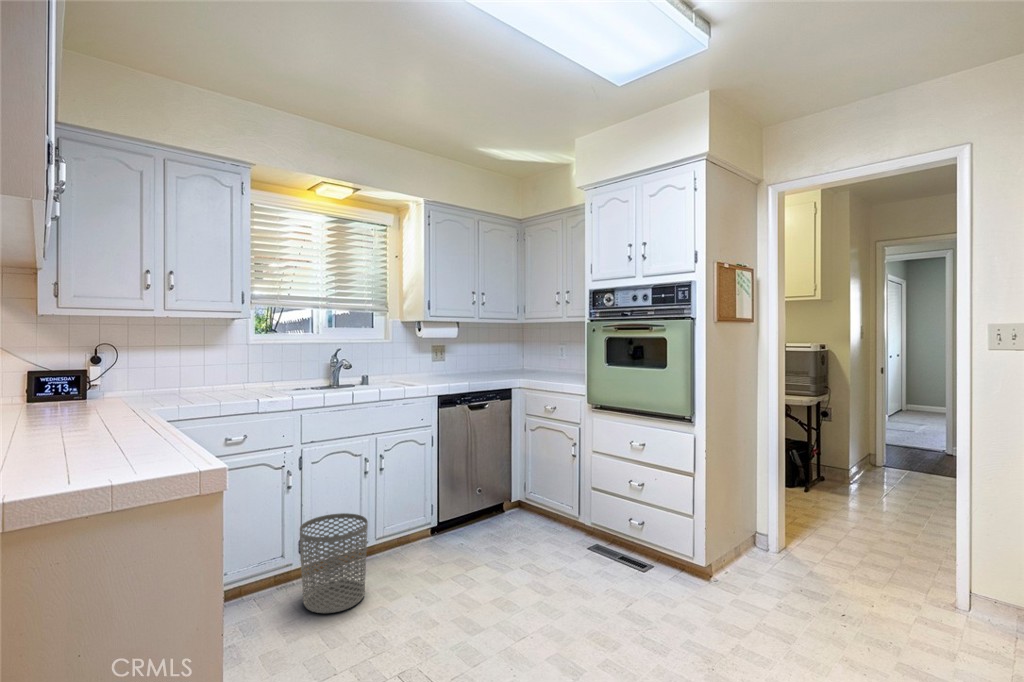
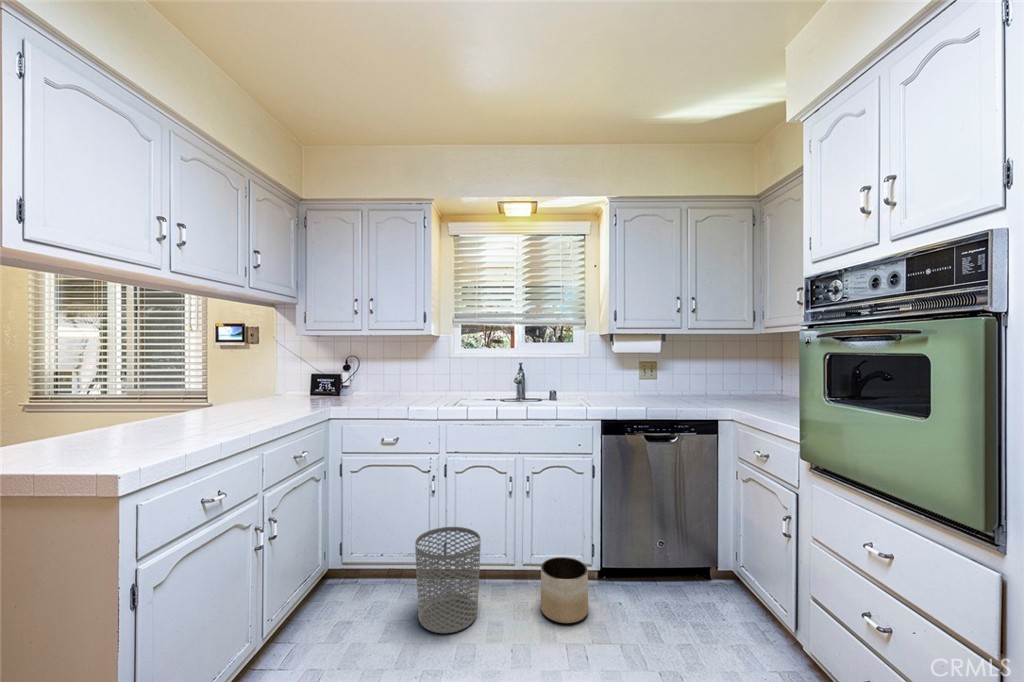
planter: none [408,517,449,569] -> present [541,557,588,623]

